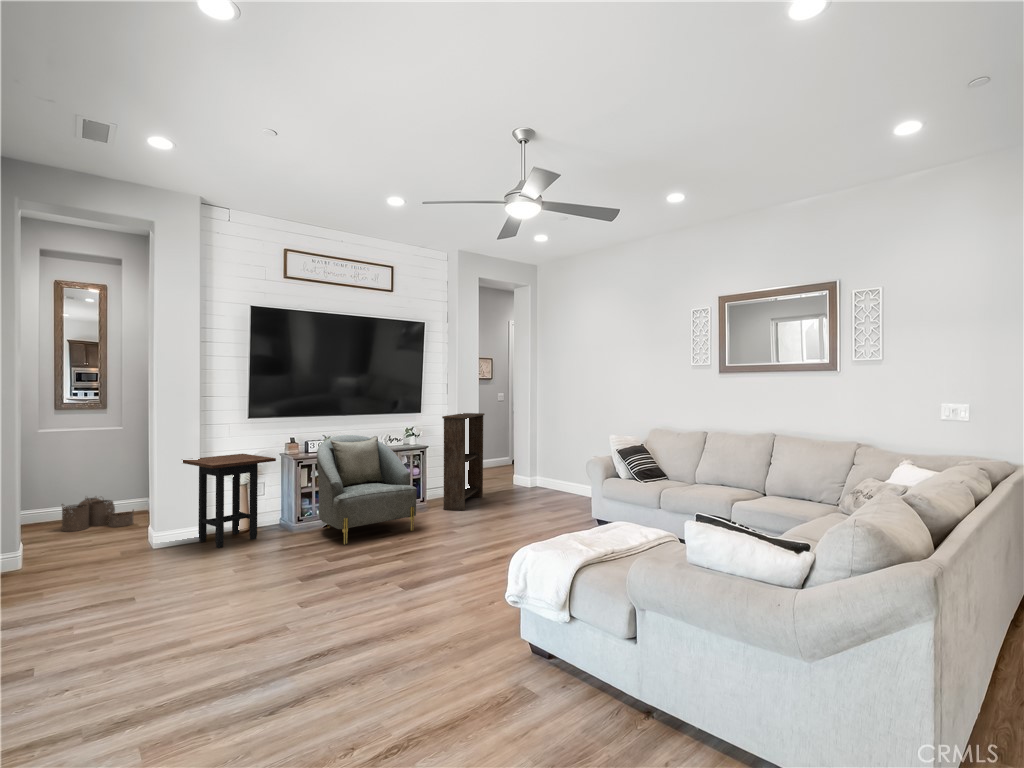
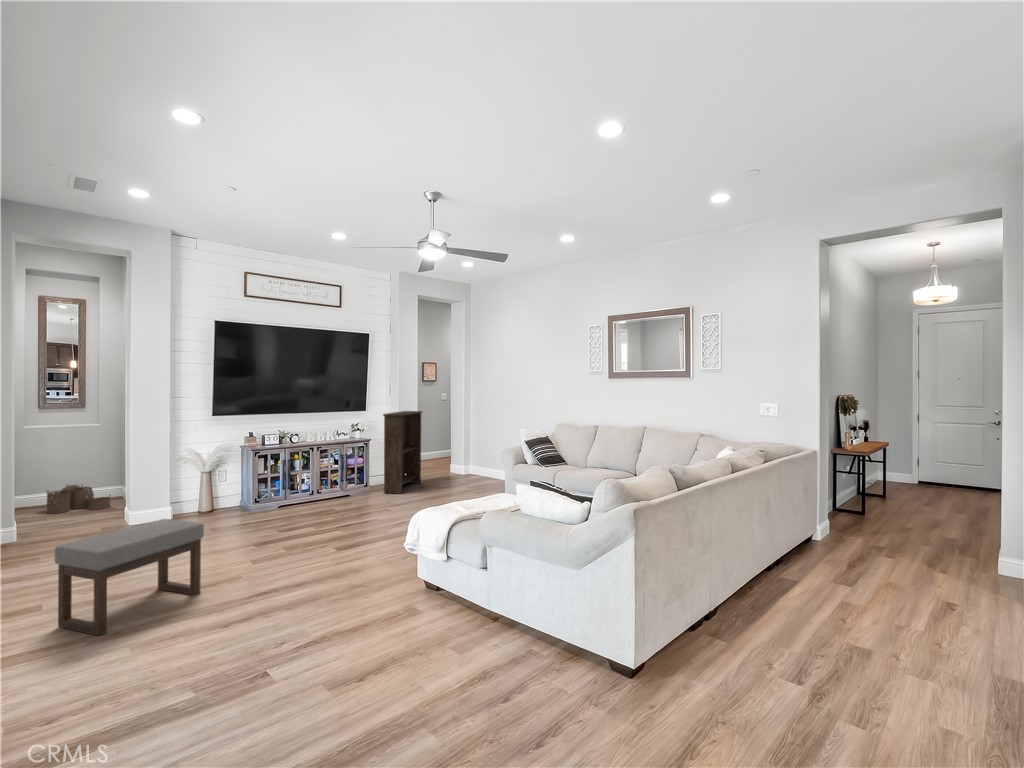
armchair: present [317,435,417,545] -> none [272,430,357,521]
side table: present [183,454,276,548] -> none [153,446,236,524]
ottoman: none [41,552,240,727] -> present [55,519,204,636]

